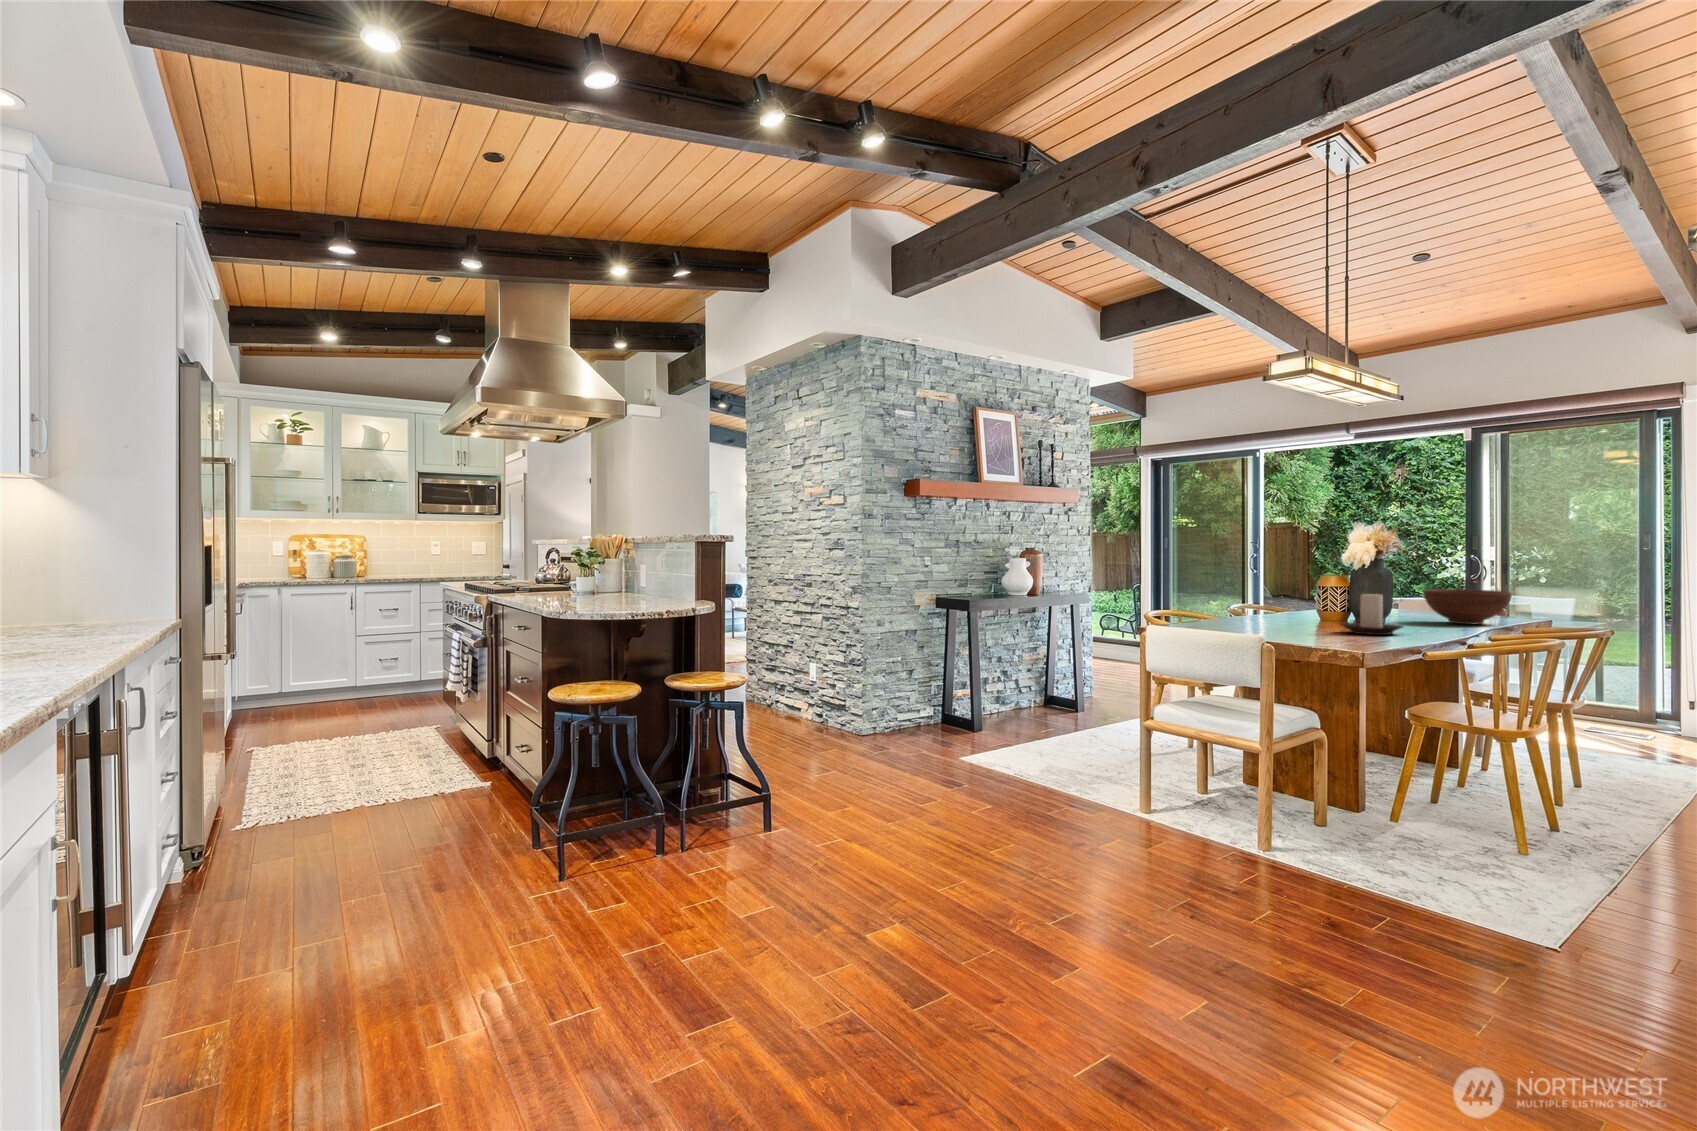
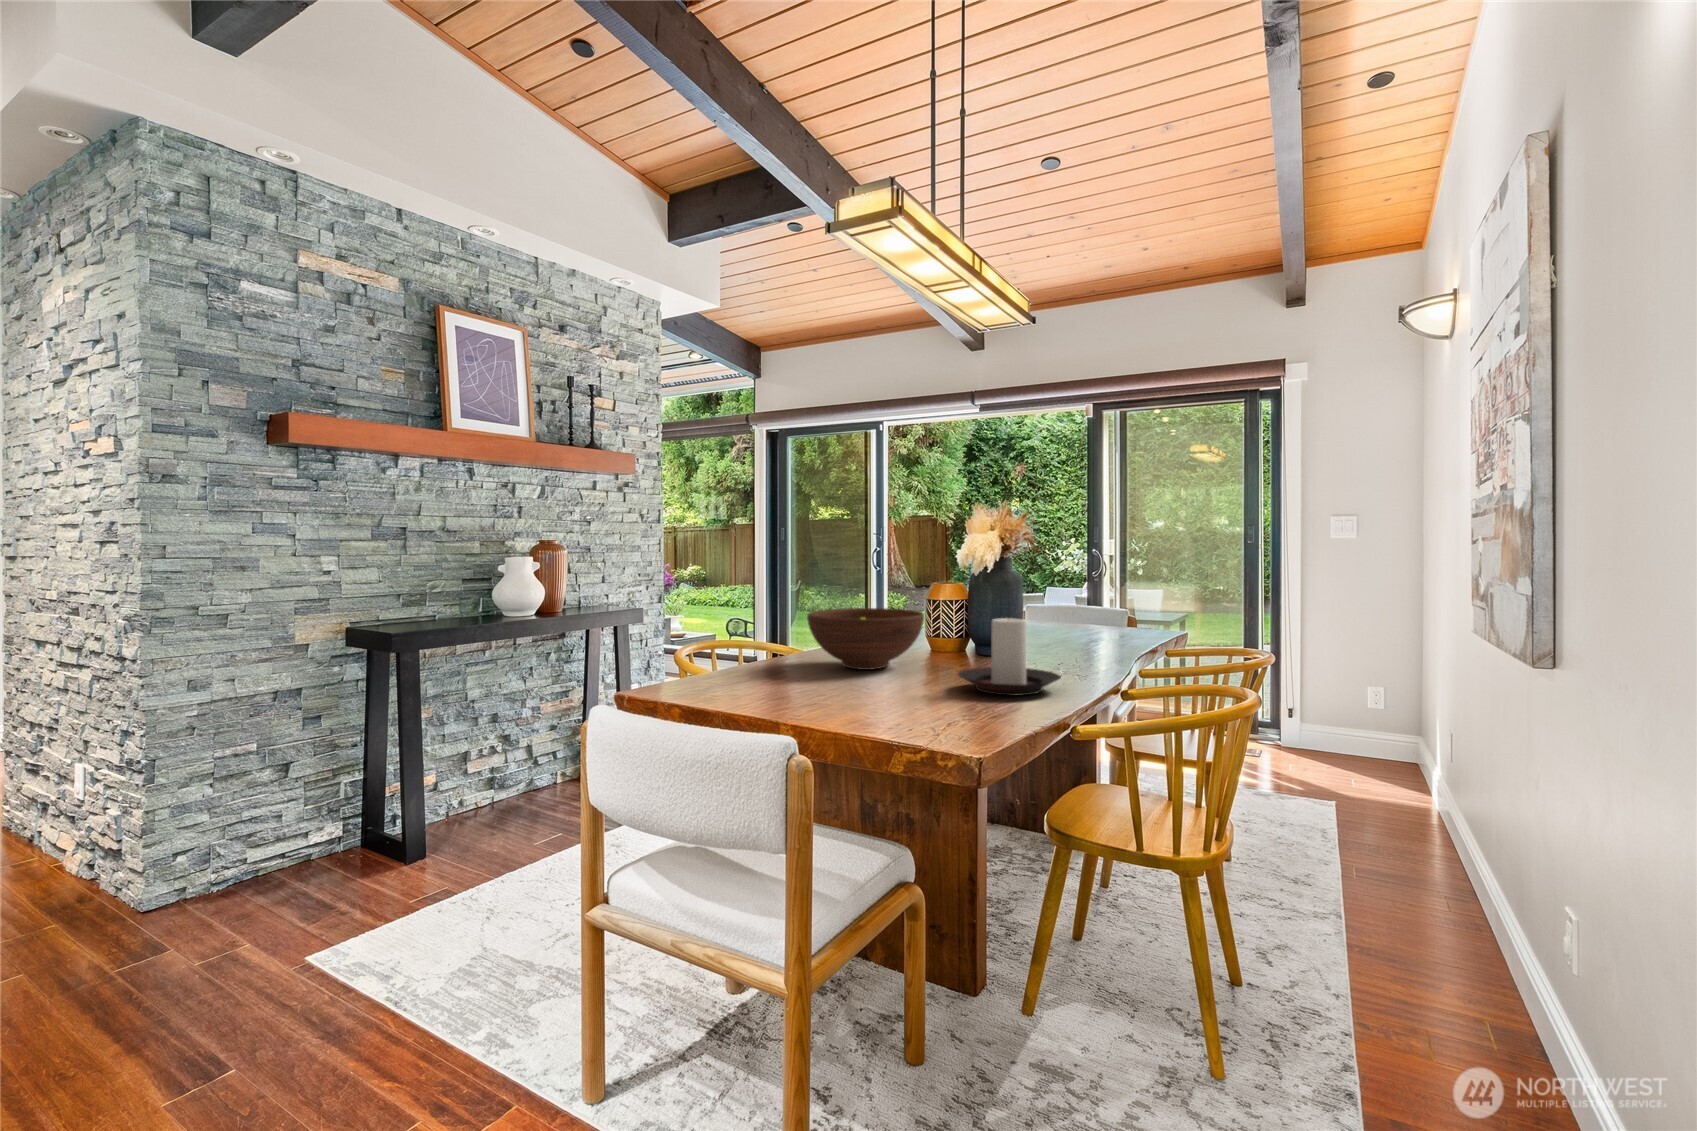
fruit bowl: present [1423,589,1511,624] -> present [807,608,924,670]

